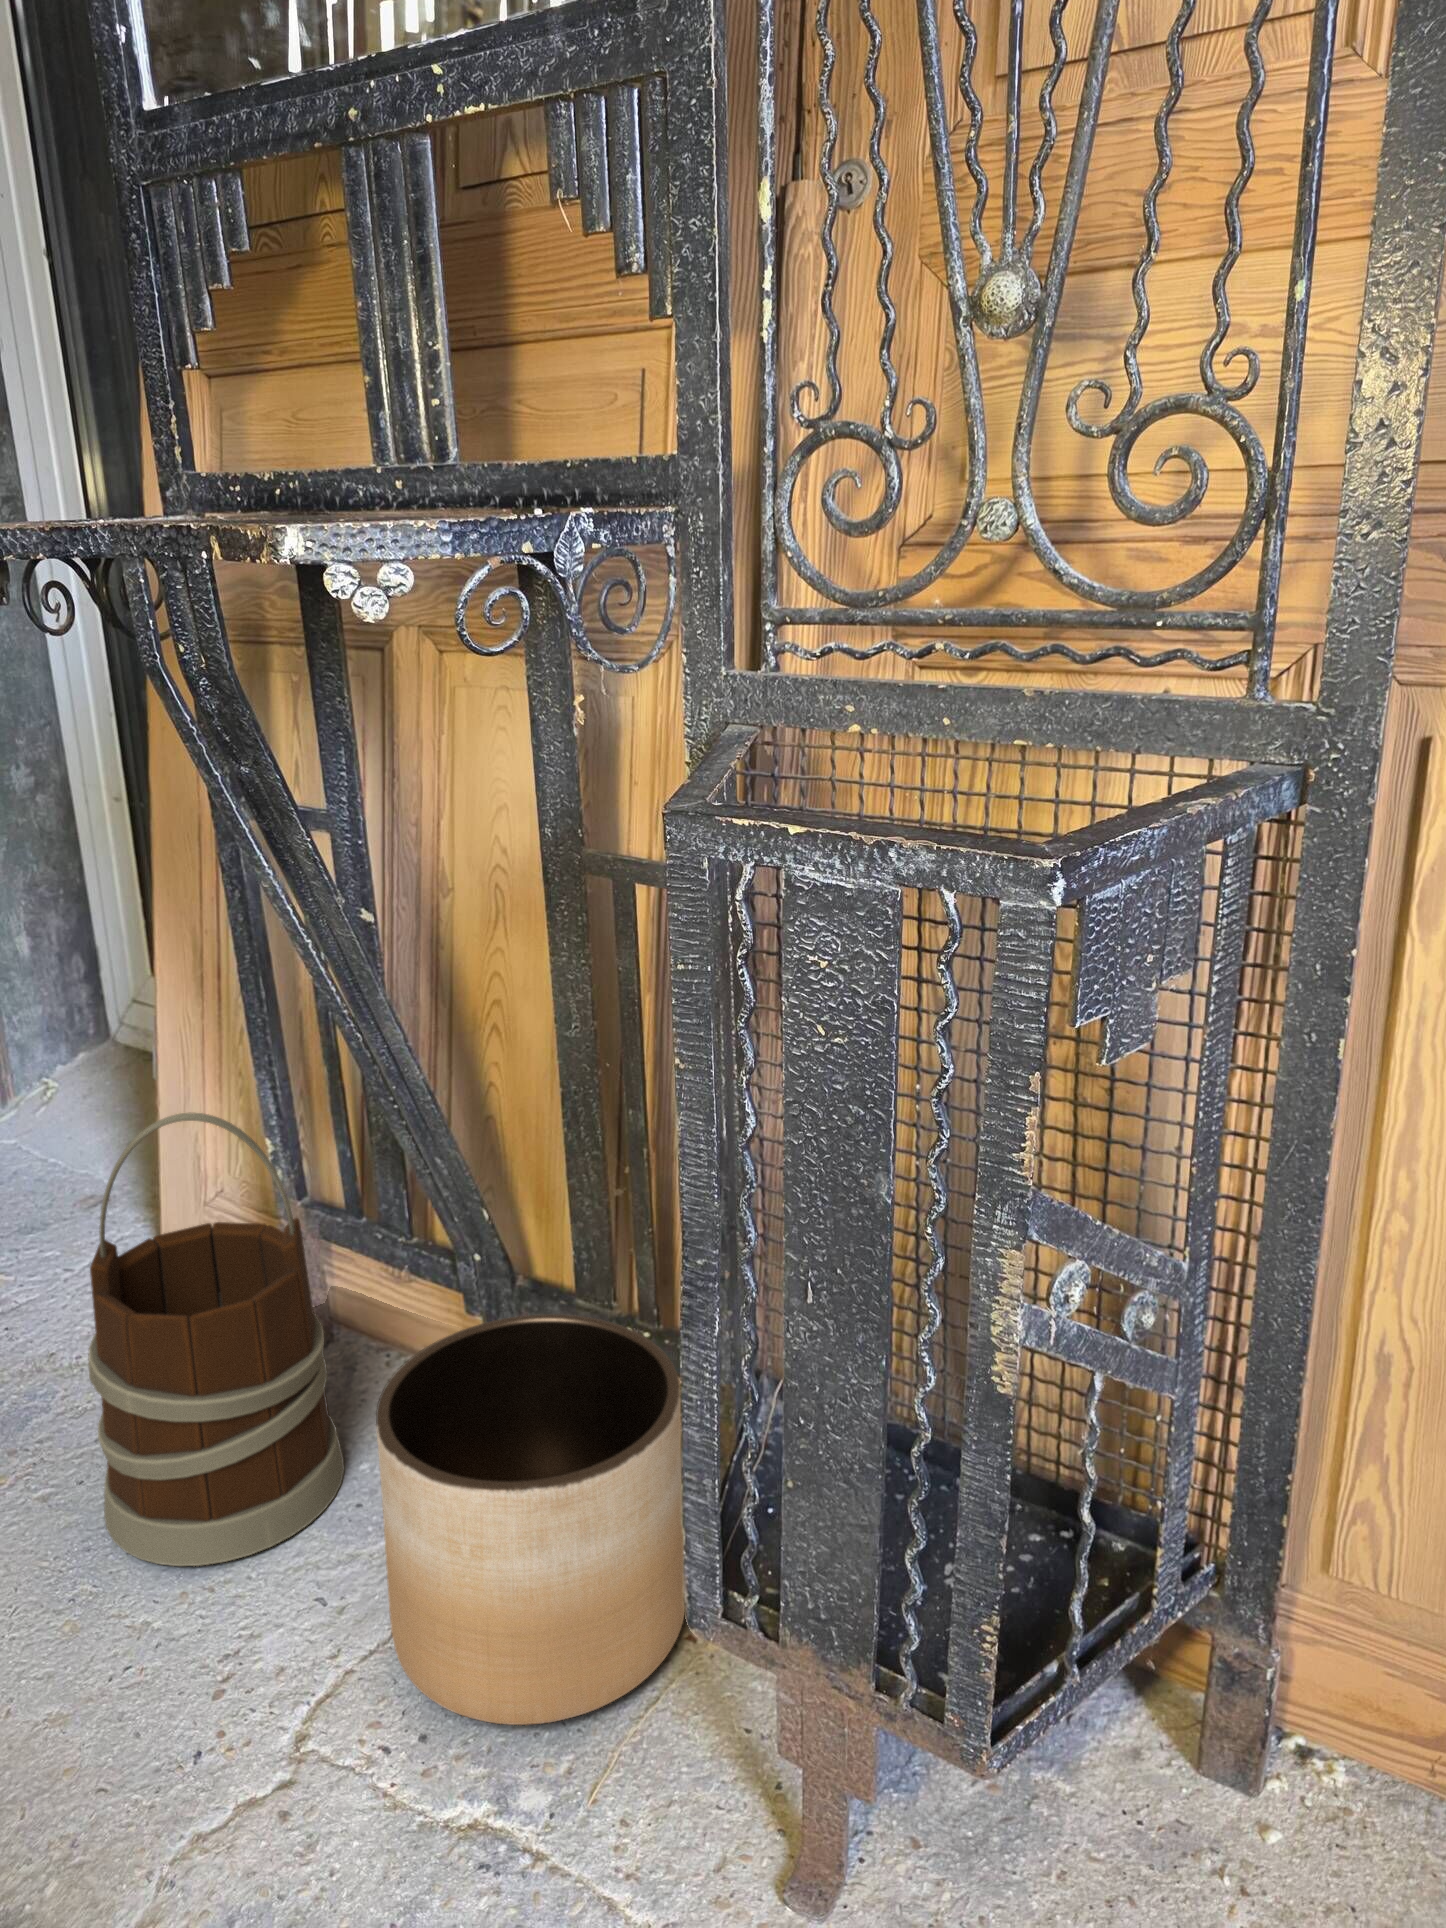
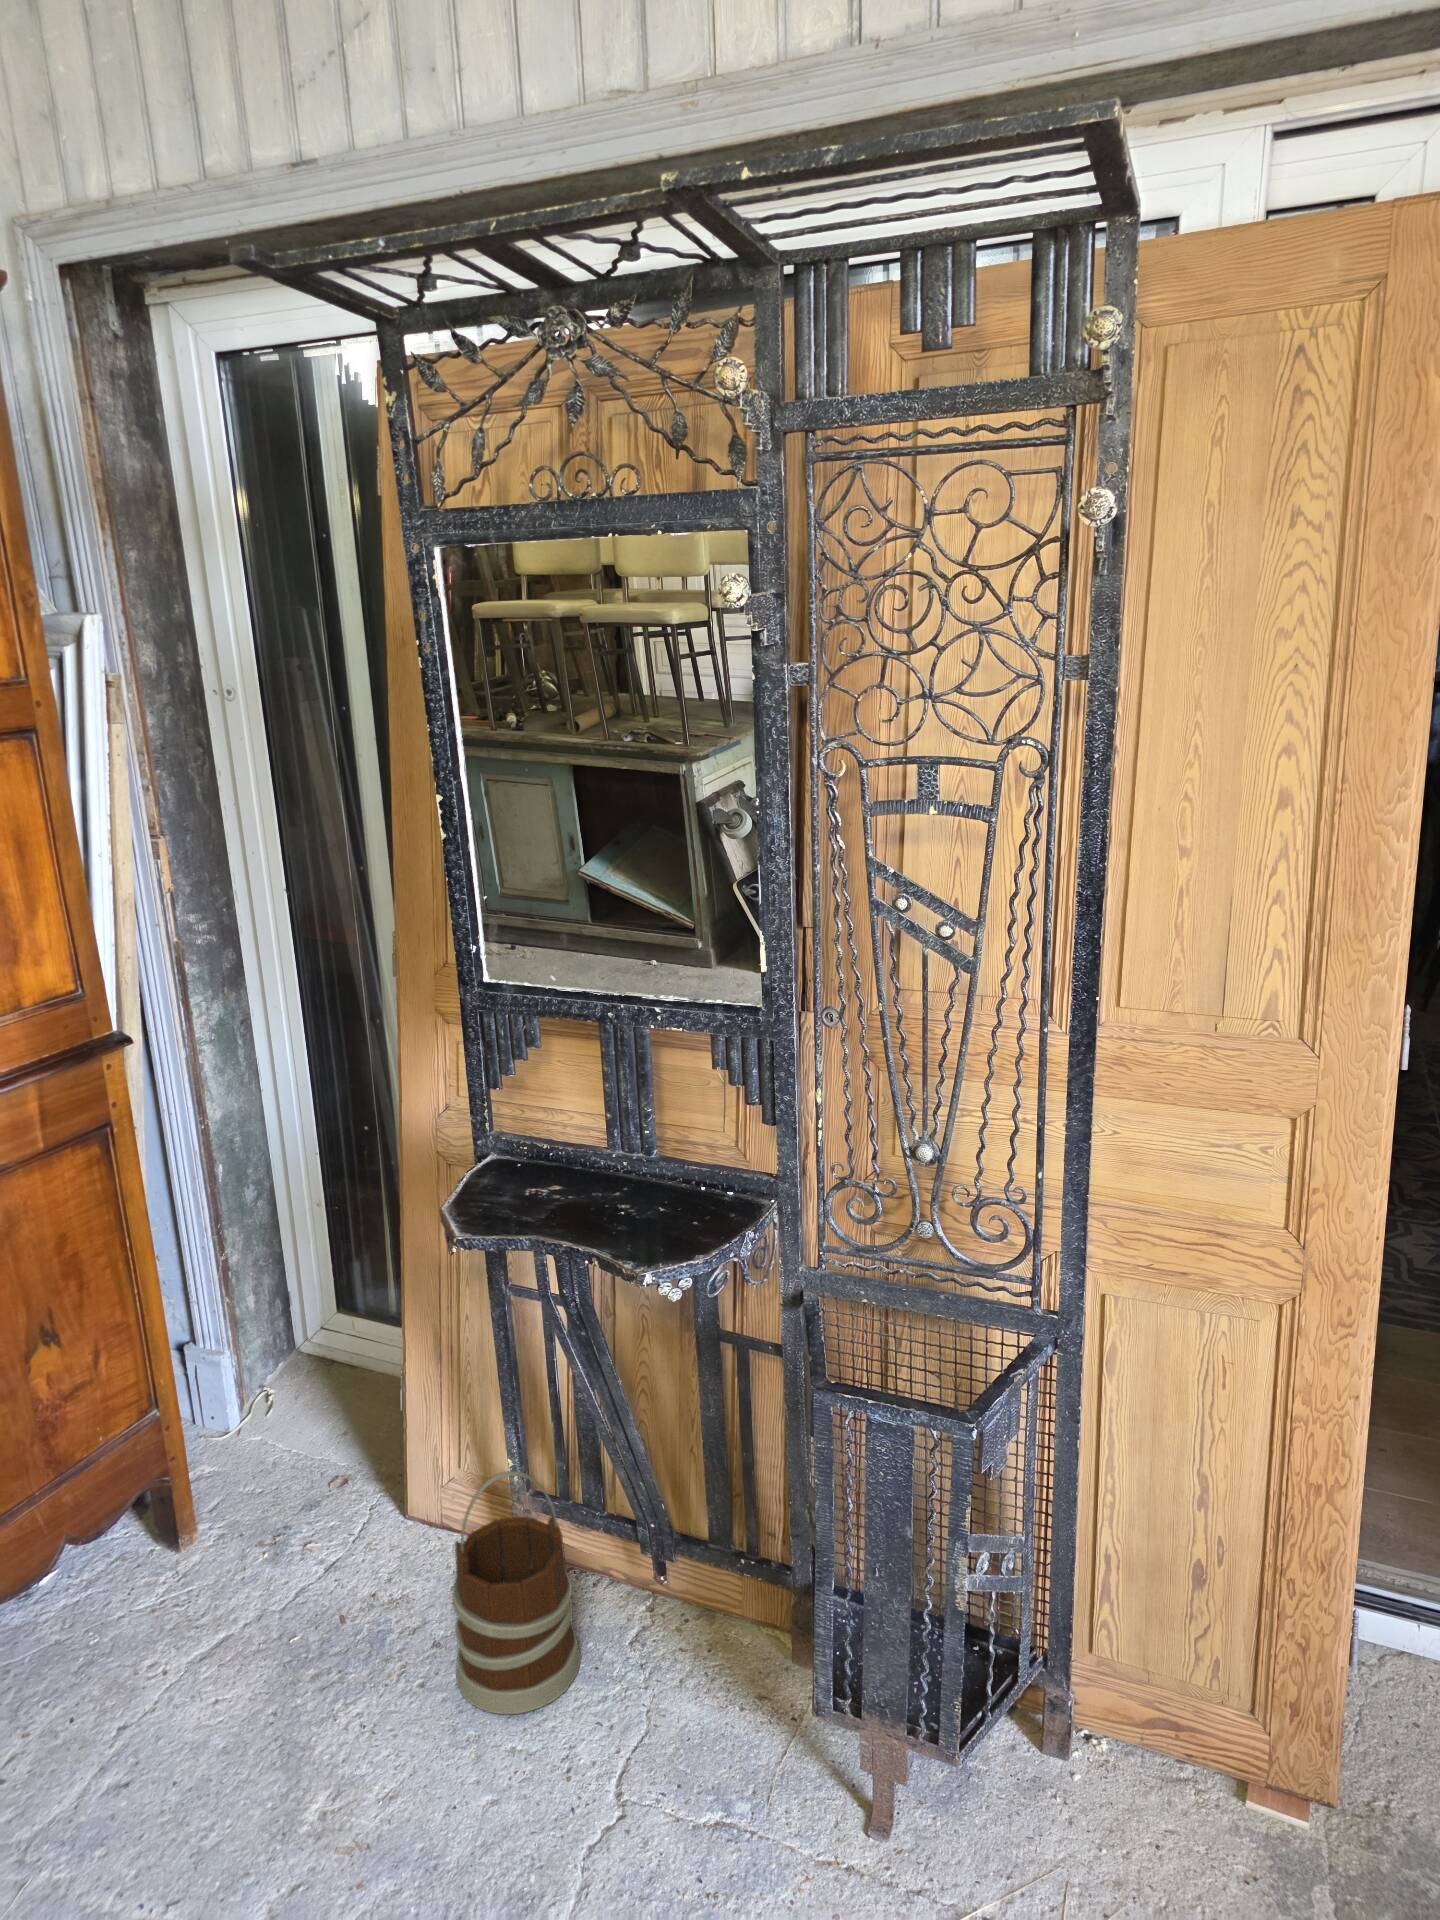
planter: present [376,1314,686,1725] -> none [638,1557,789,1774]

